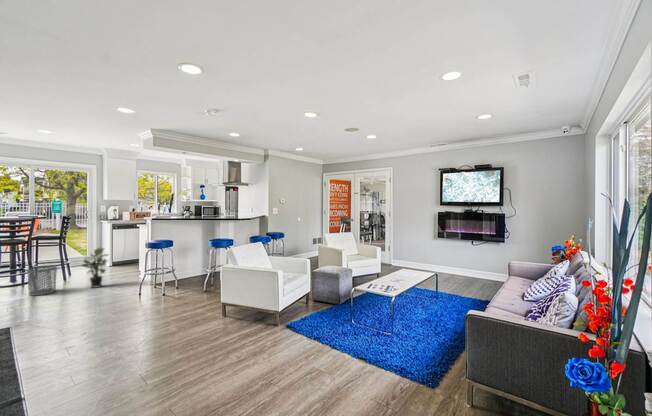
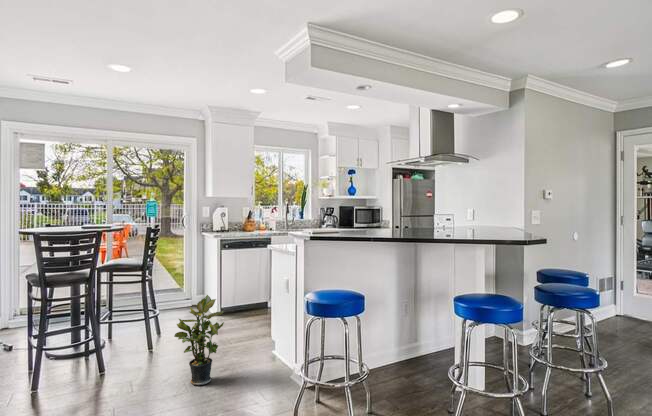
waste bin: present [27,266,57,295] -> none [80,332,131,401]

